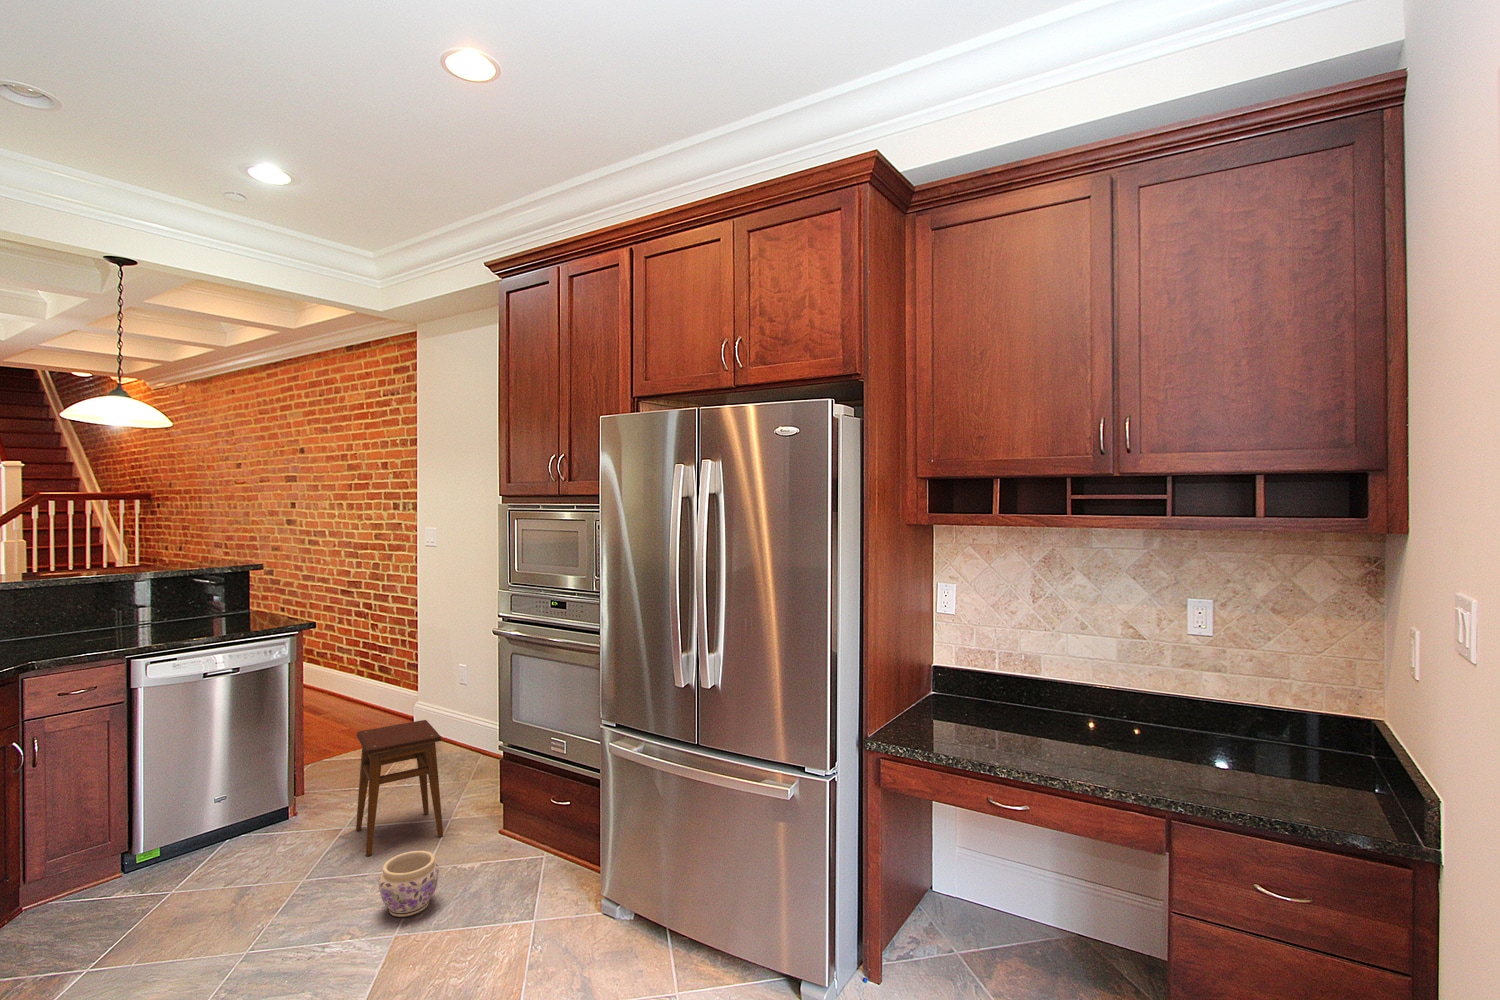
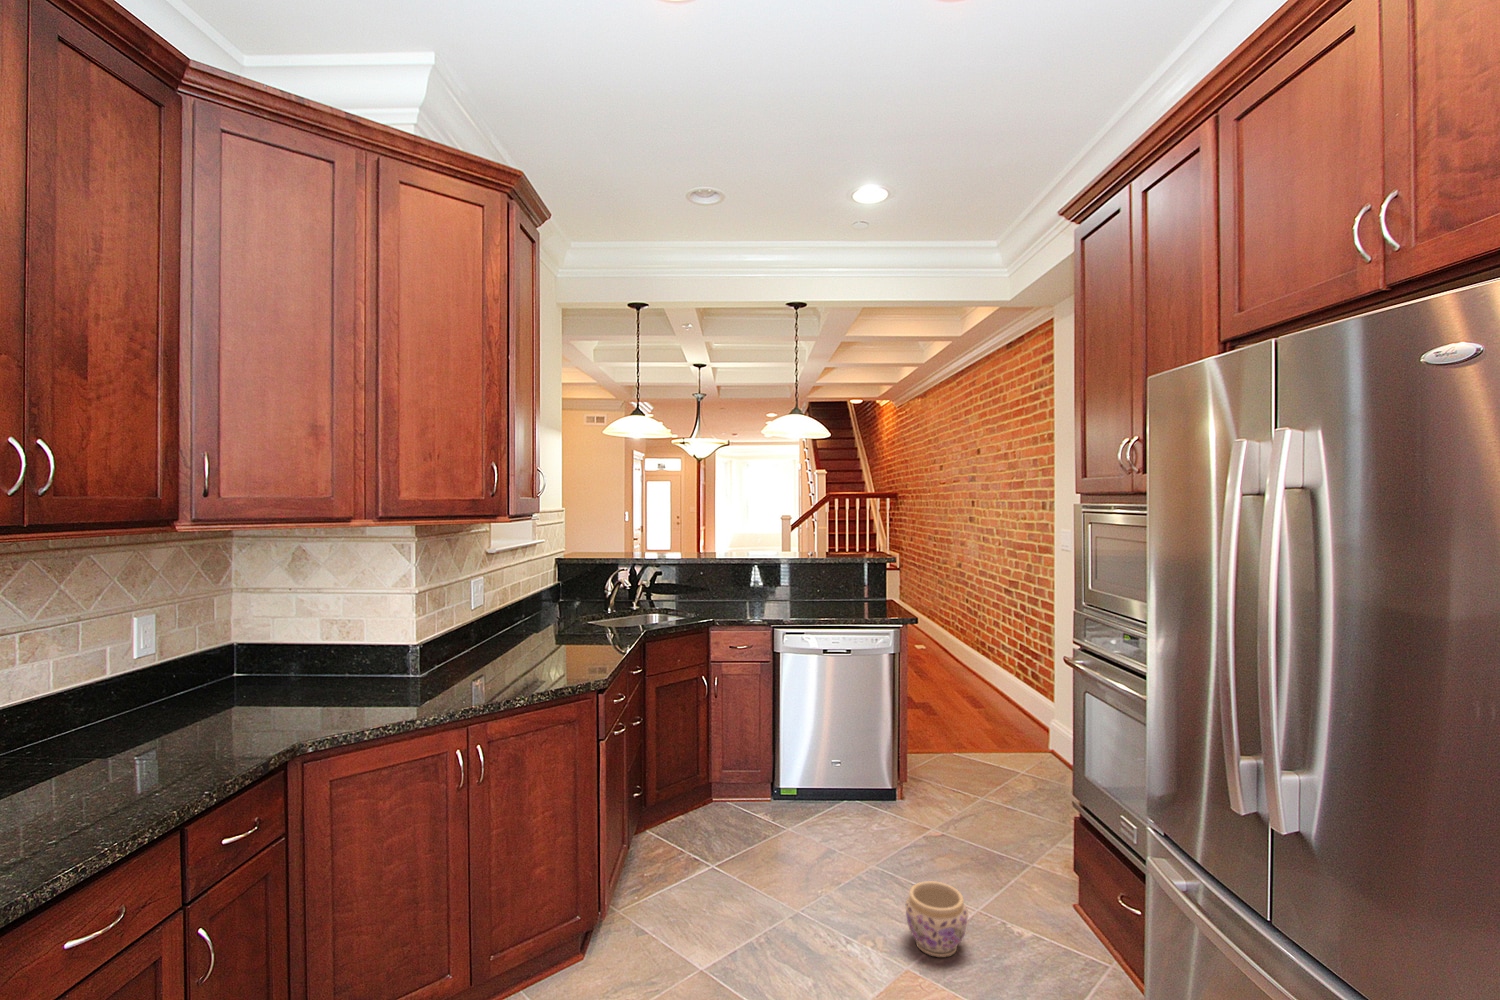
stool: present [356,720,443,856] -> none [933,734,1014,881]

